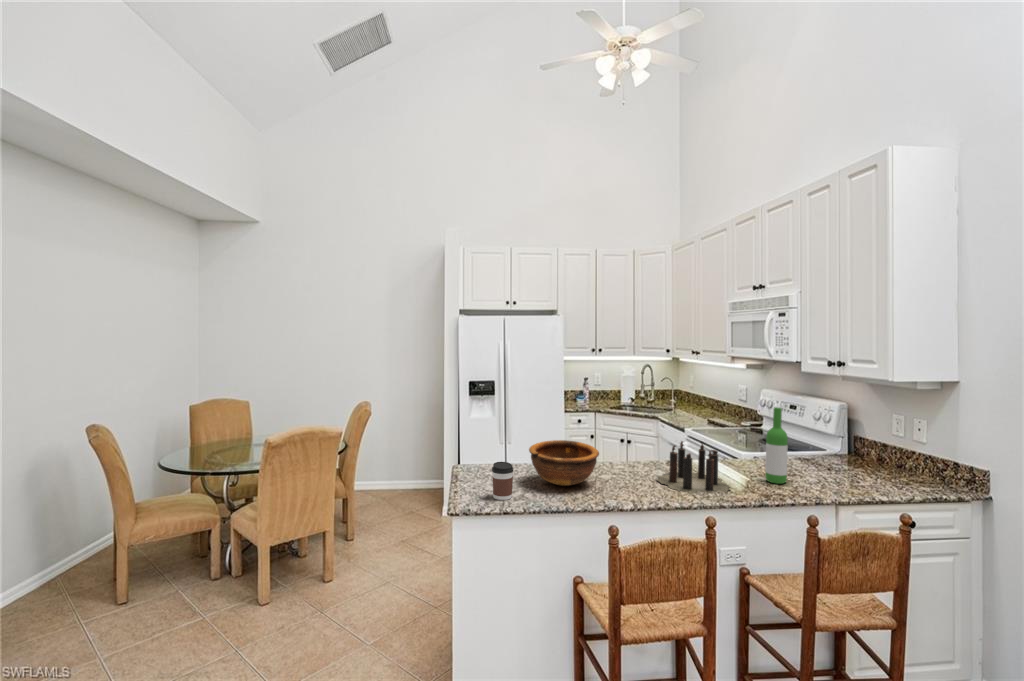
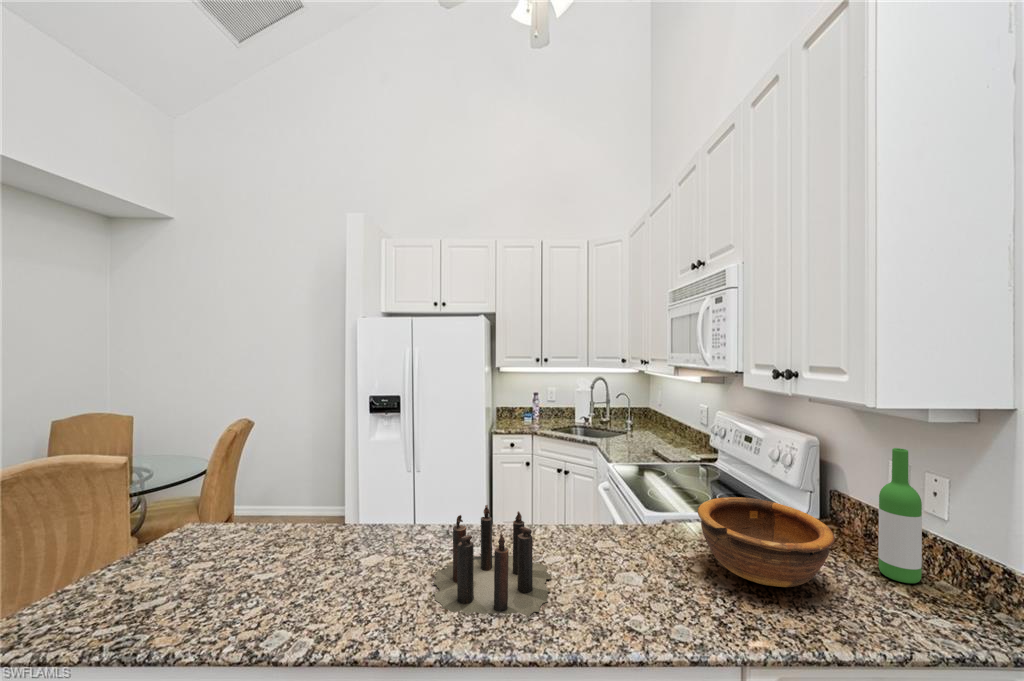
wine bottle: present [765,407,788,484] -> present [878,448,922,583]
bowl: present [529,440,599,486] -> present [698,497,835,587]
coffee cup: present [492,462,513,500] -> none [76,541,129,619]

